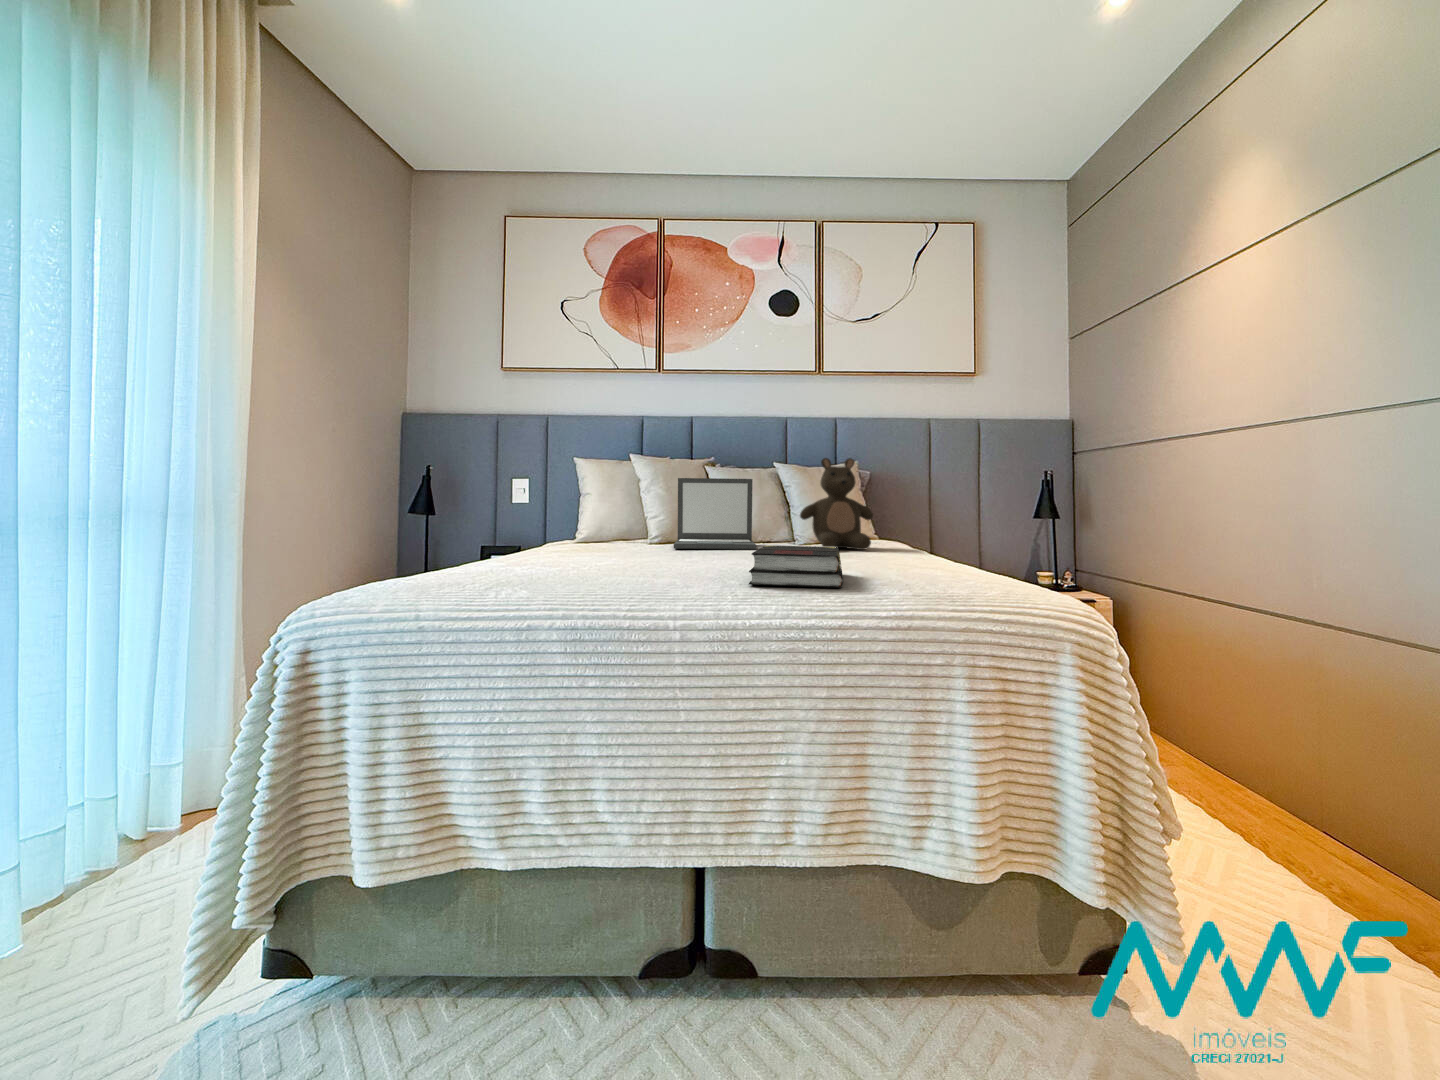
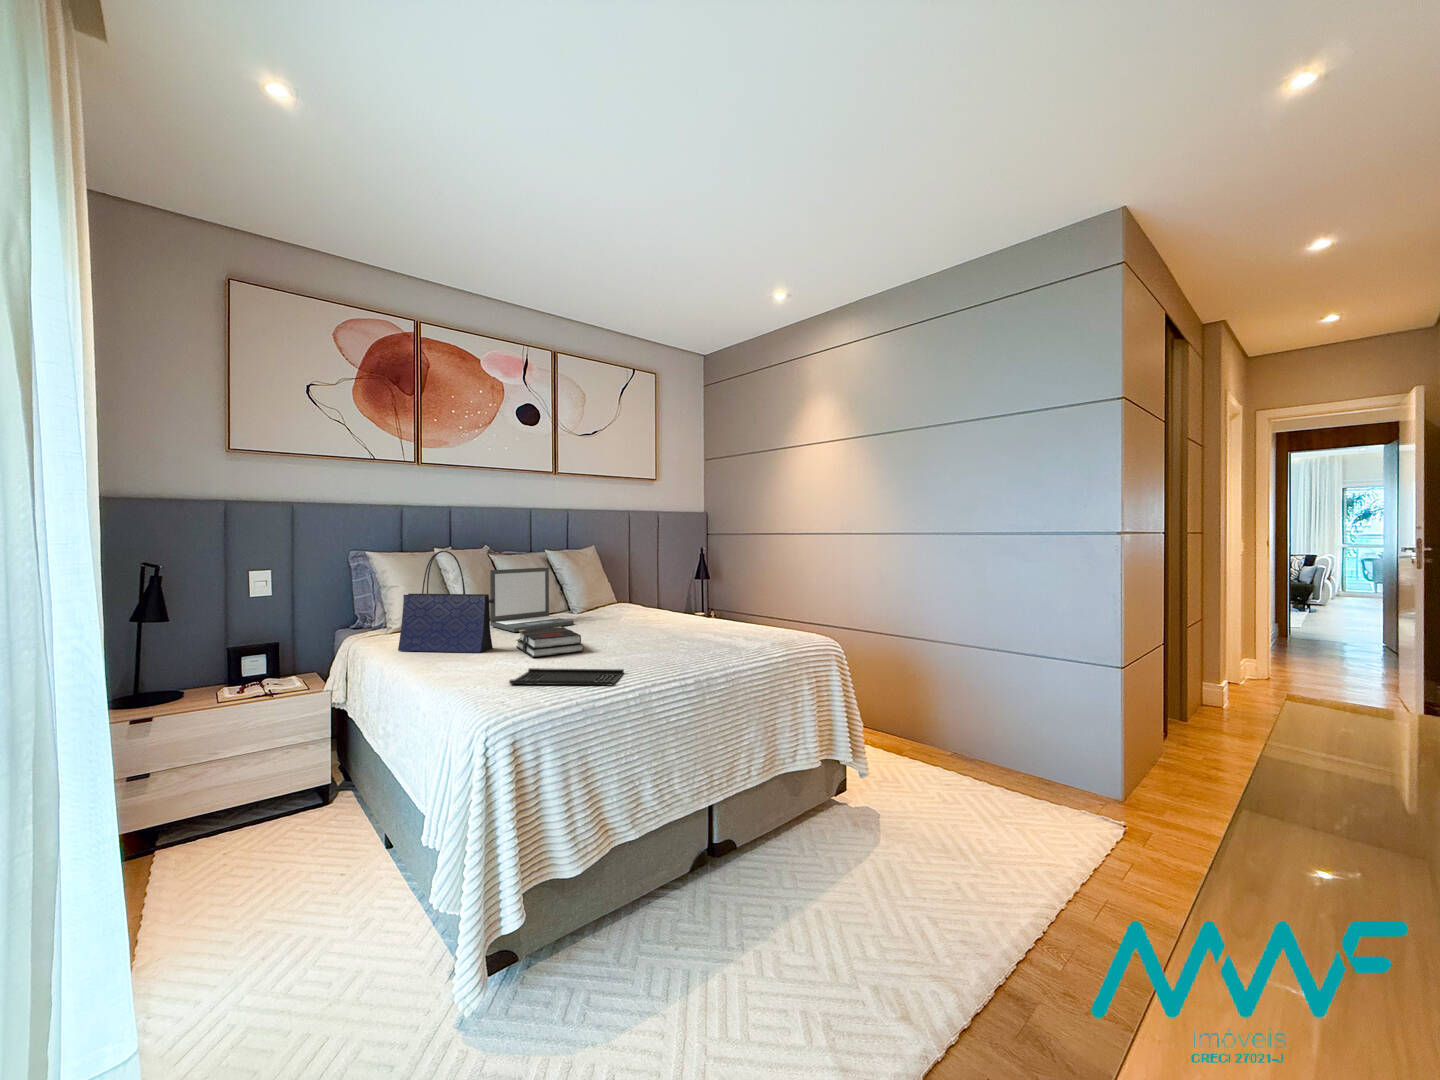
tote bag: none [537,439,604,558] -> present [398,551,494,653]
stuffed bear: present [800,458,873,550] -> none [596,552,650,619]
book: present [749,545,843,588] -> present [516,627,584,657]
tray: none [461,571,597,601] -> present [509,668,624,685]

